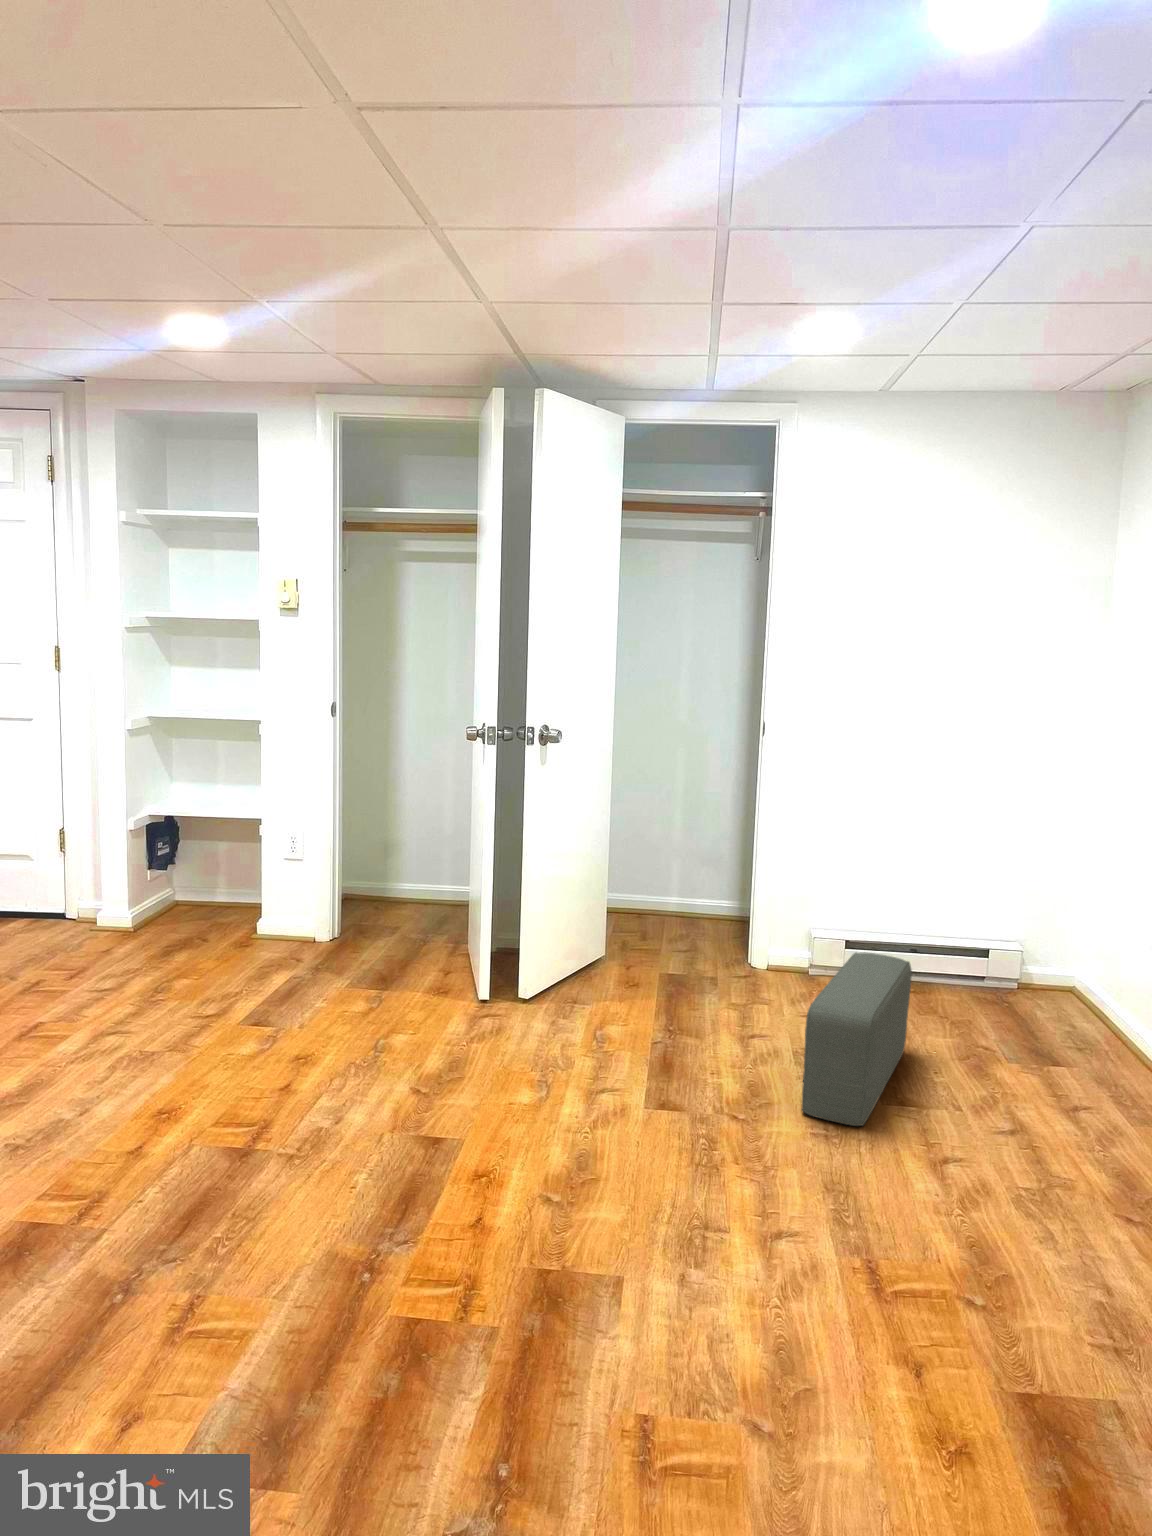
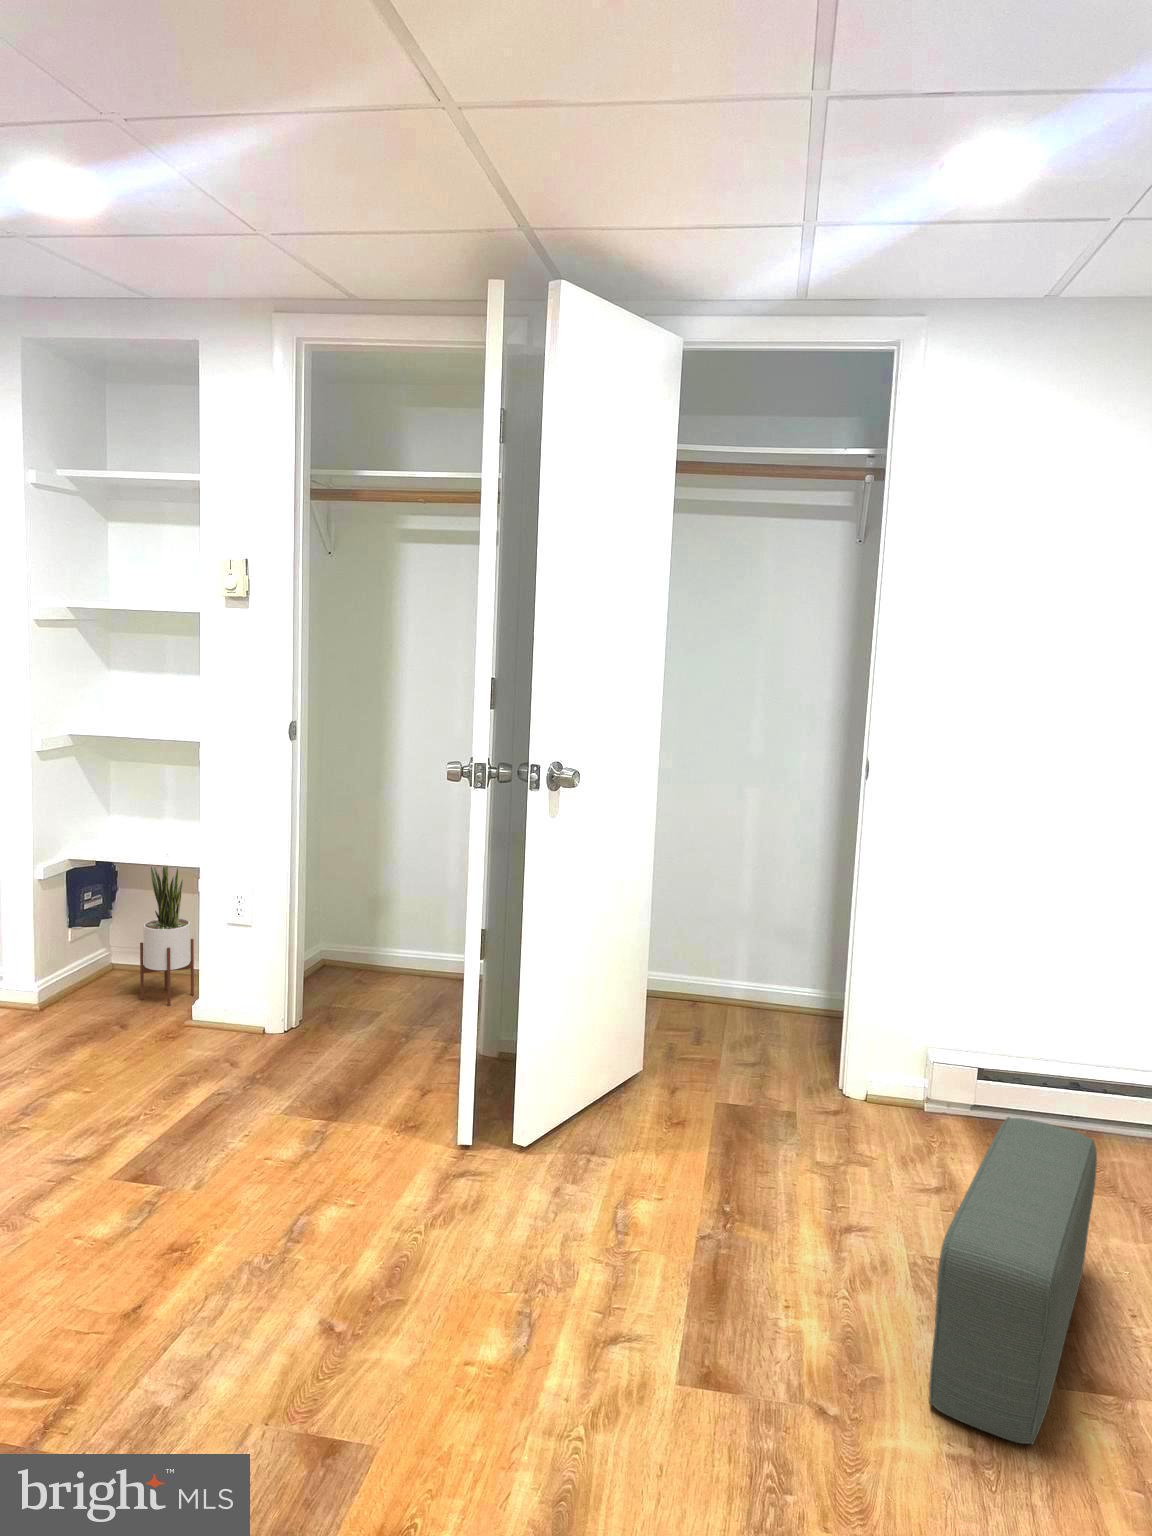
potted plant: none [210,805,251,926] -> present [140,865,194,1006]

